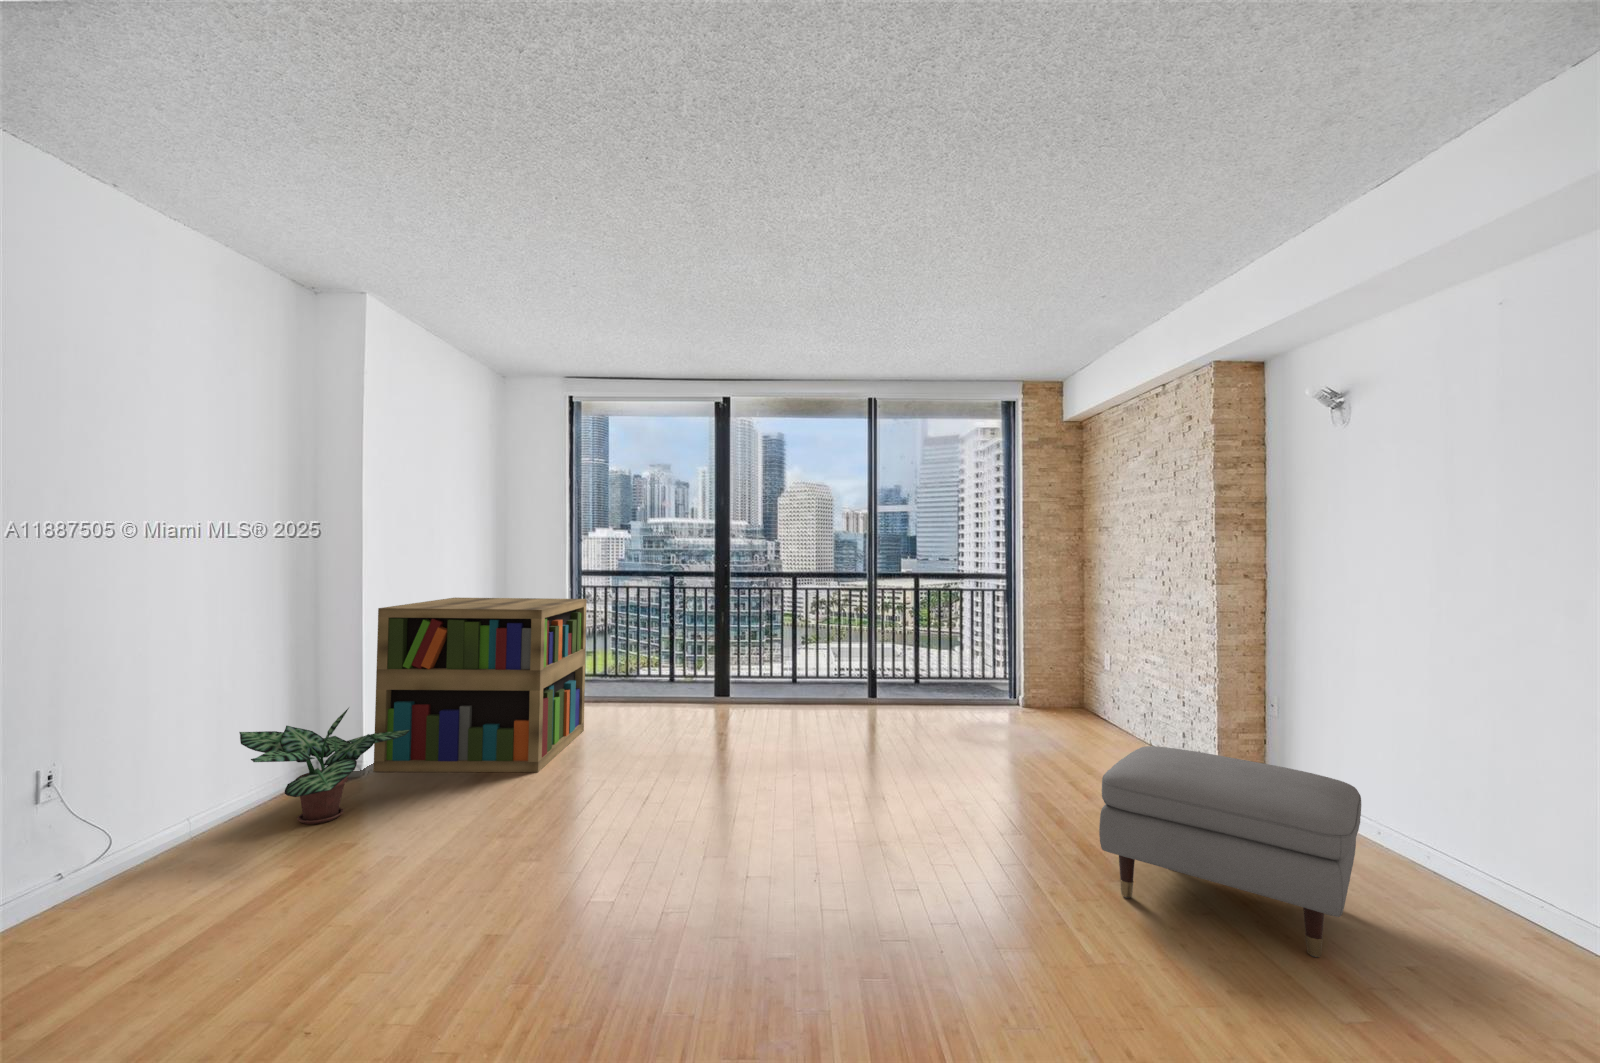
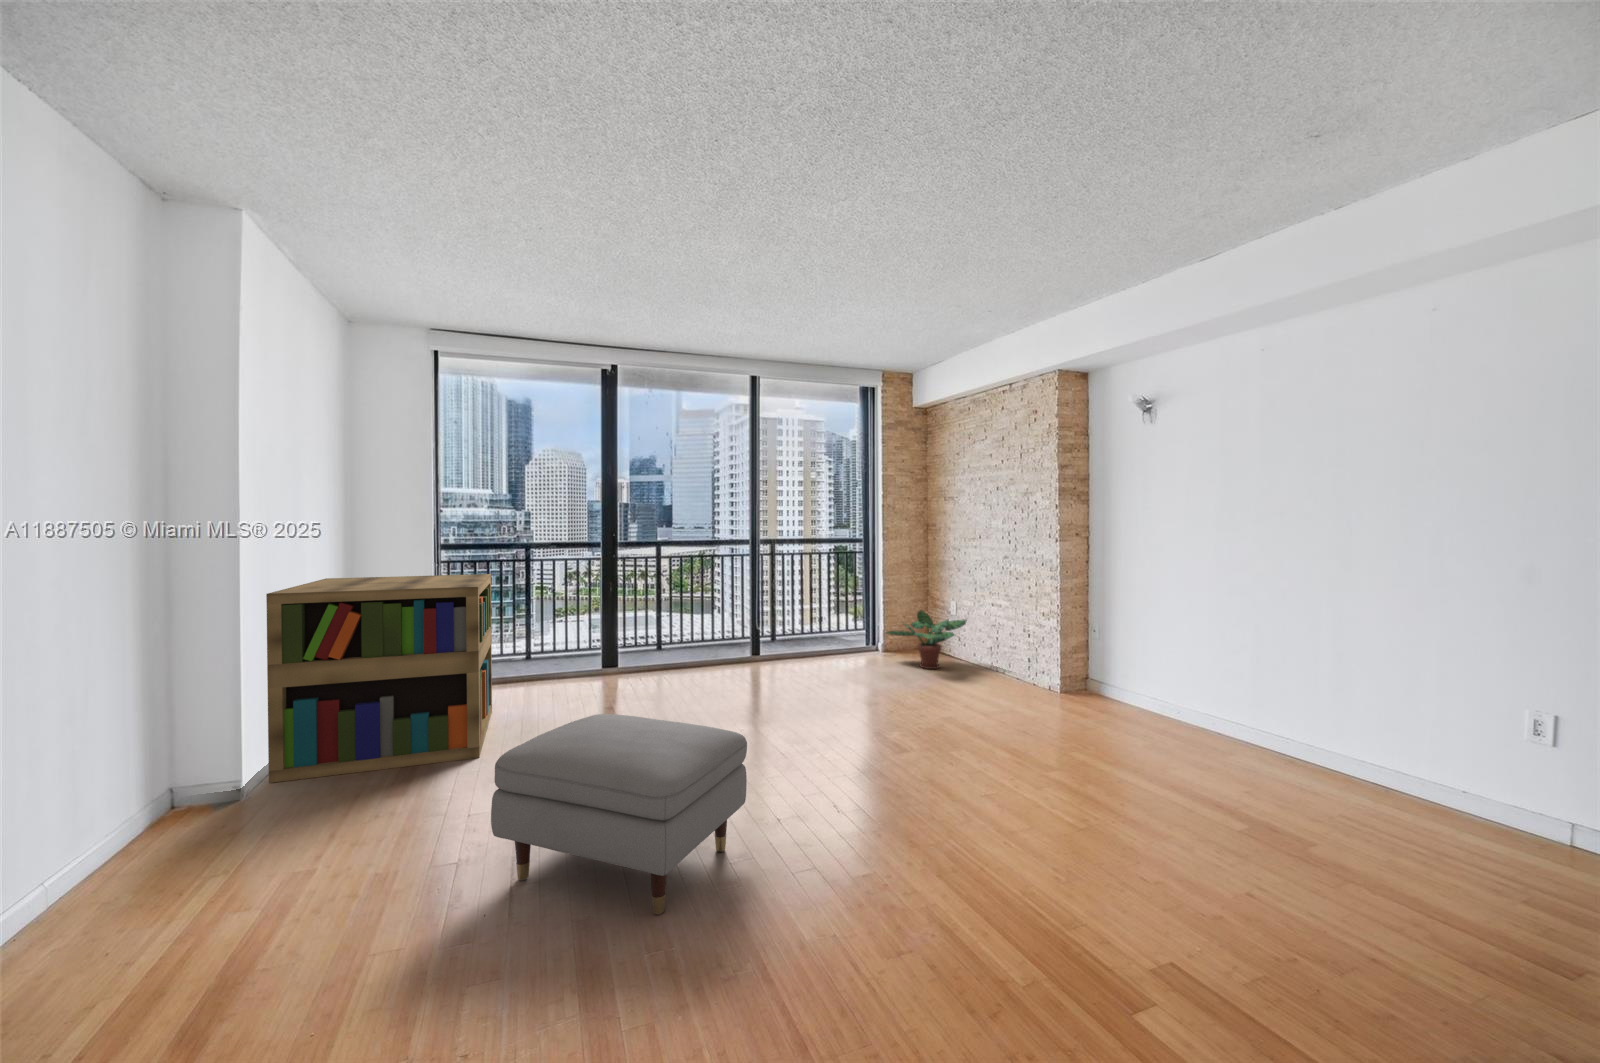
potted plant: present [239,708,410,824] -> present [886,610,967,669]
ottoman: present [1099,746,1361,957] -> present [491,714,747,915]

